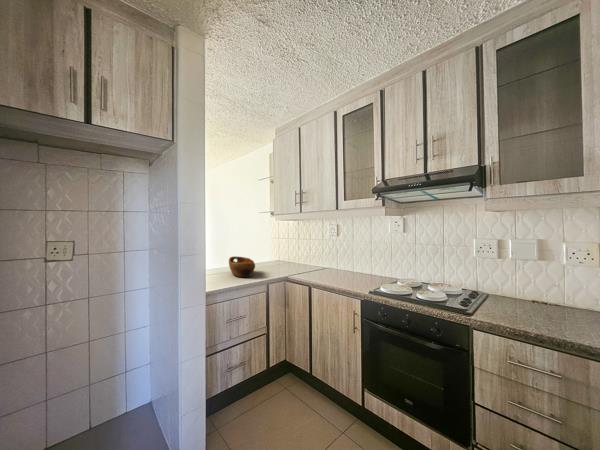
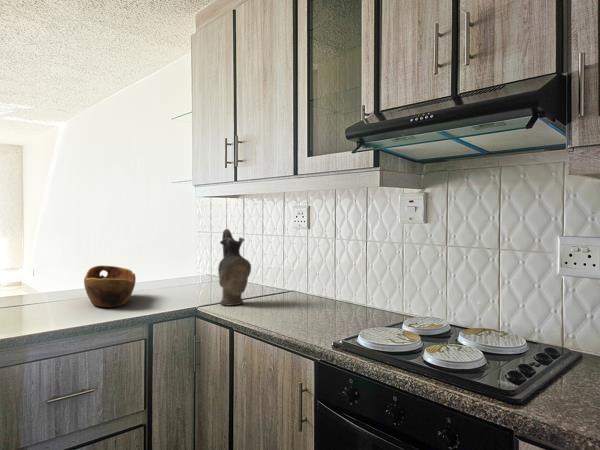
ceramic pitcher: none [297,237,313,275] -> present [218,229,251,305]

